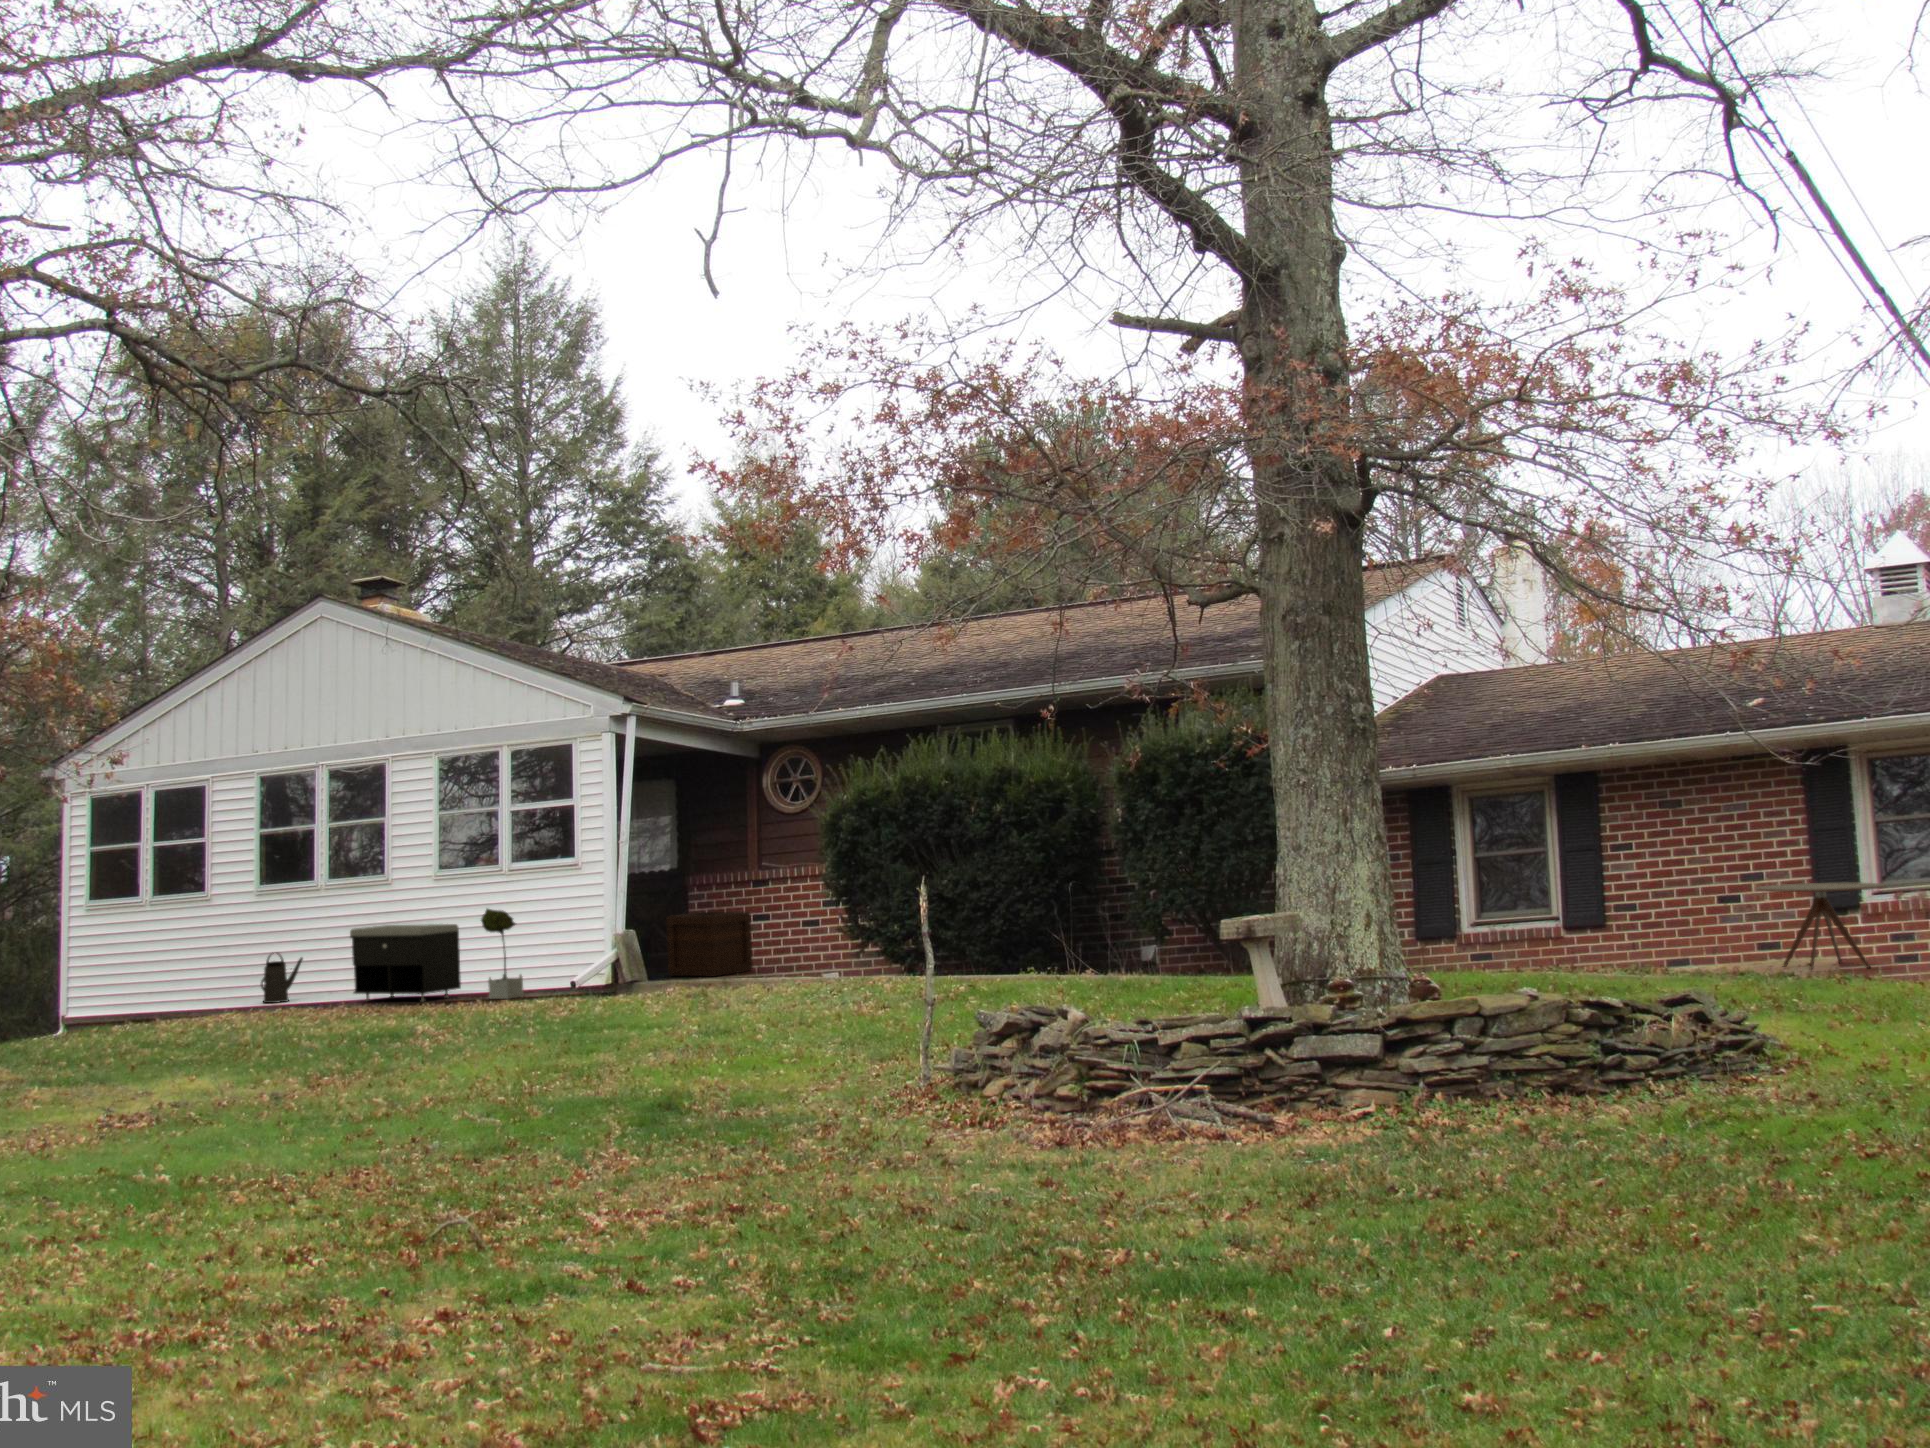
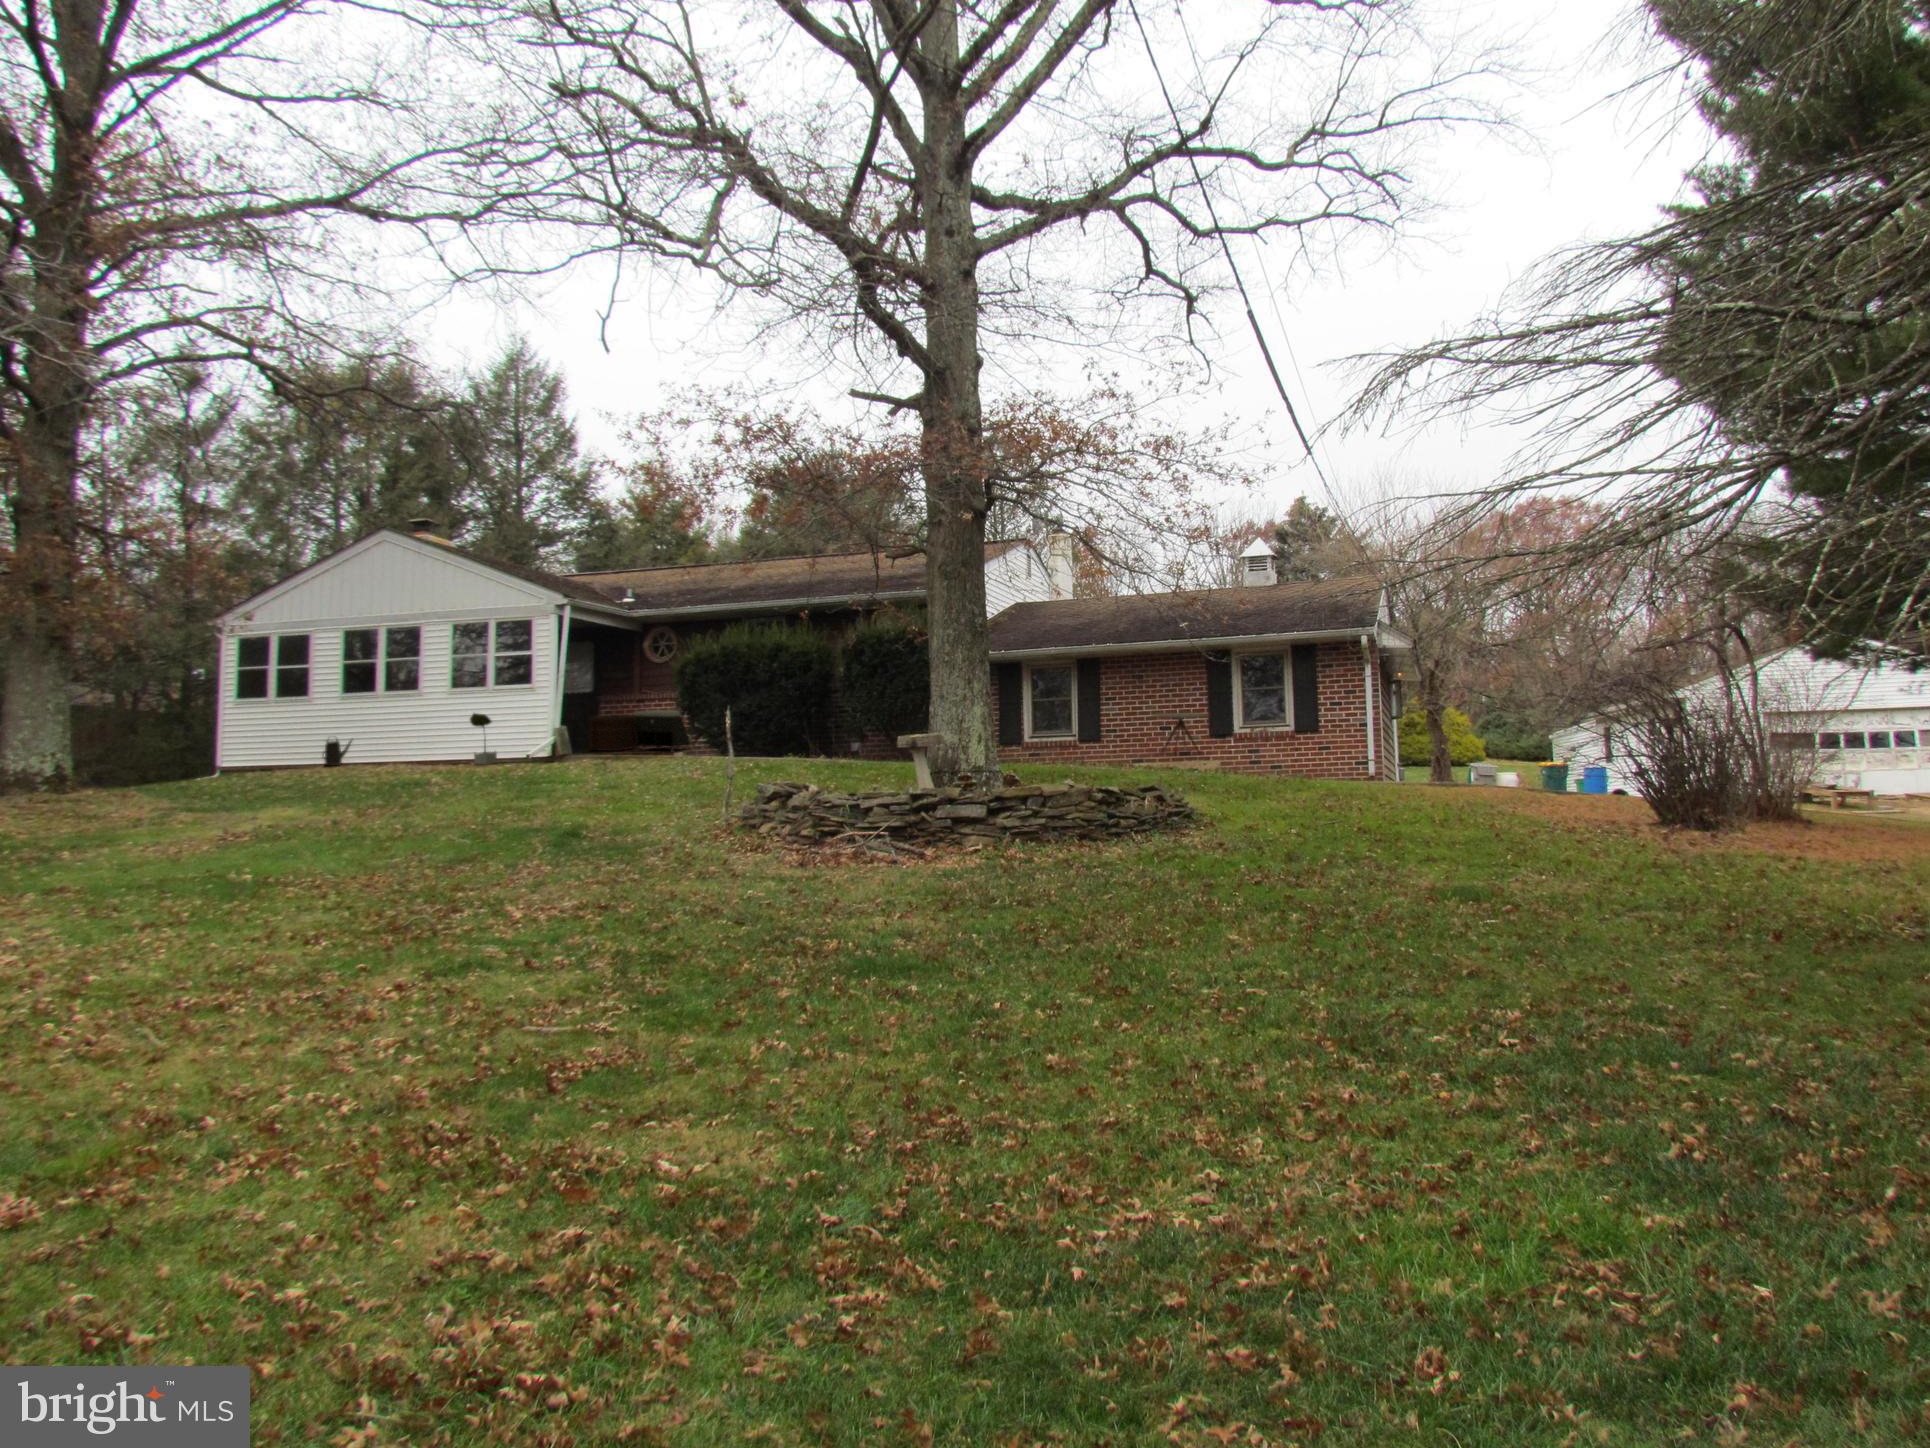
storage bench: present [350,924,461,1001] -> present [634,710,691,750]

